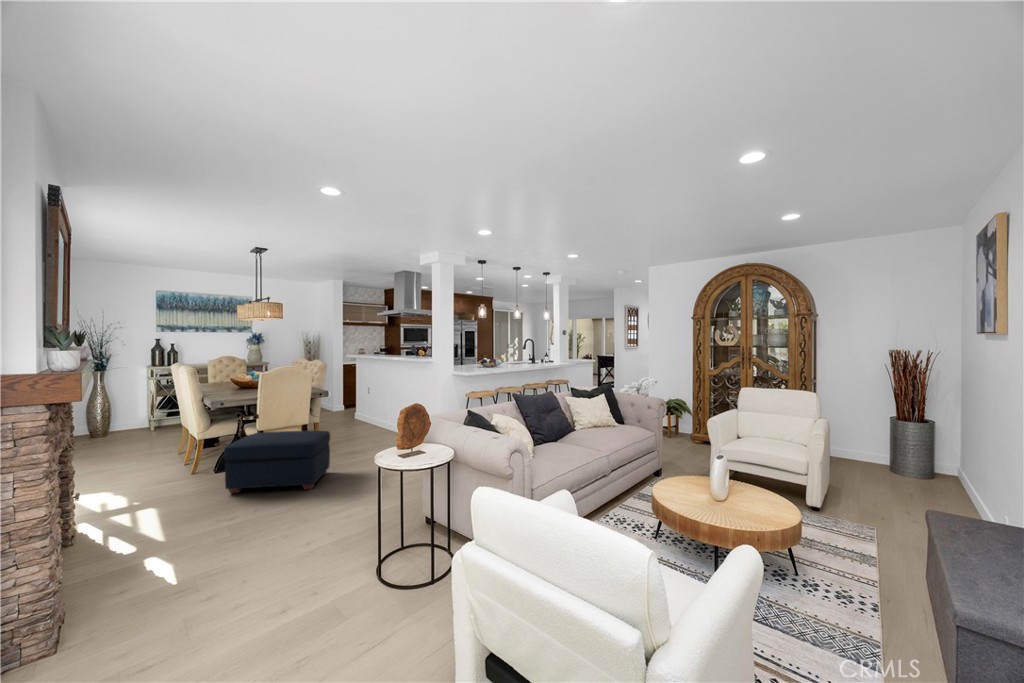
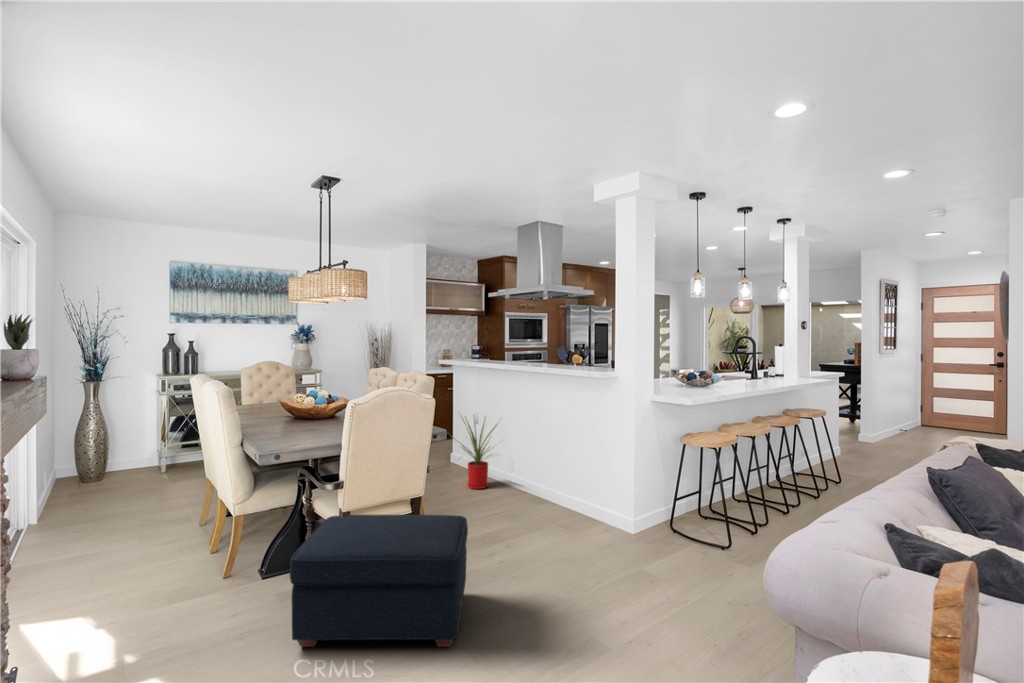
house plant: none [346,383,383,432] -> present [461,416,498,489]

